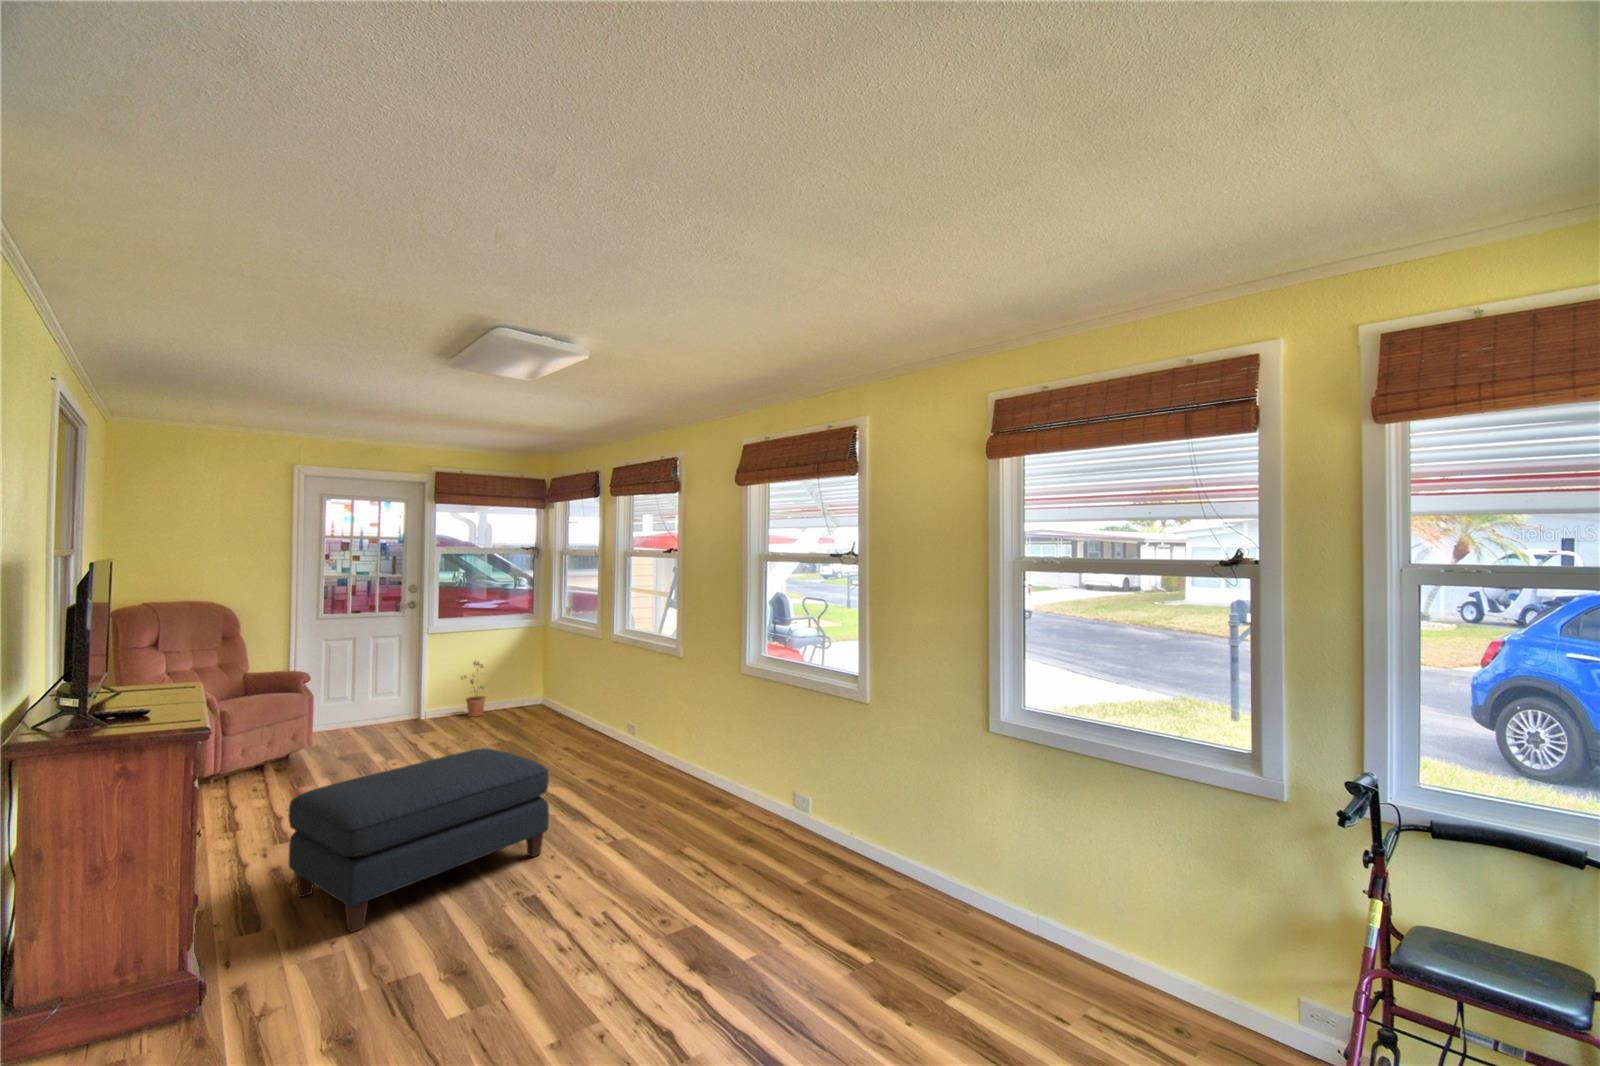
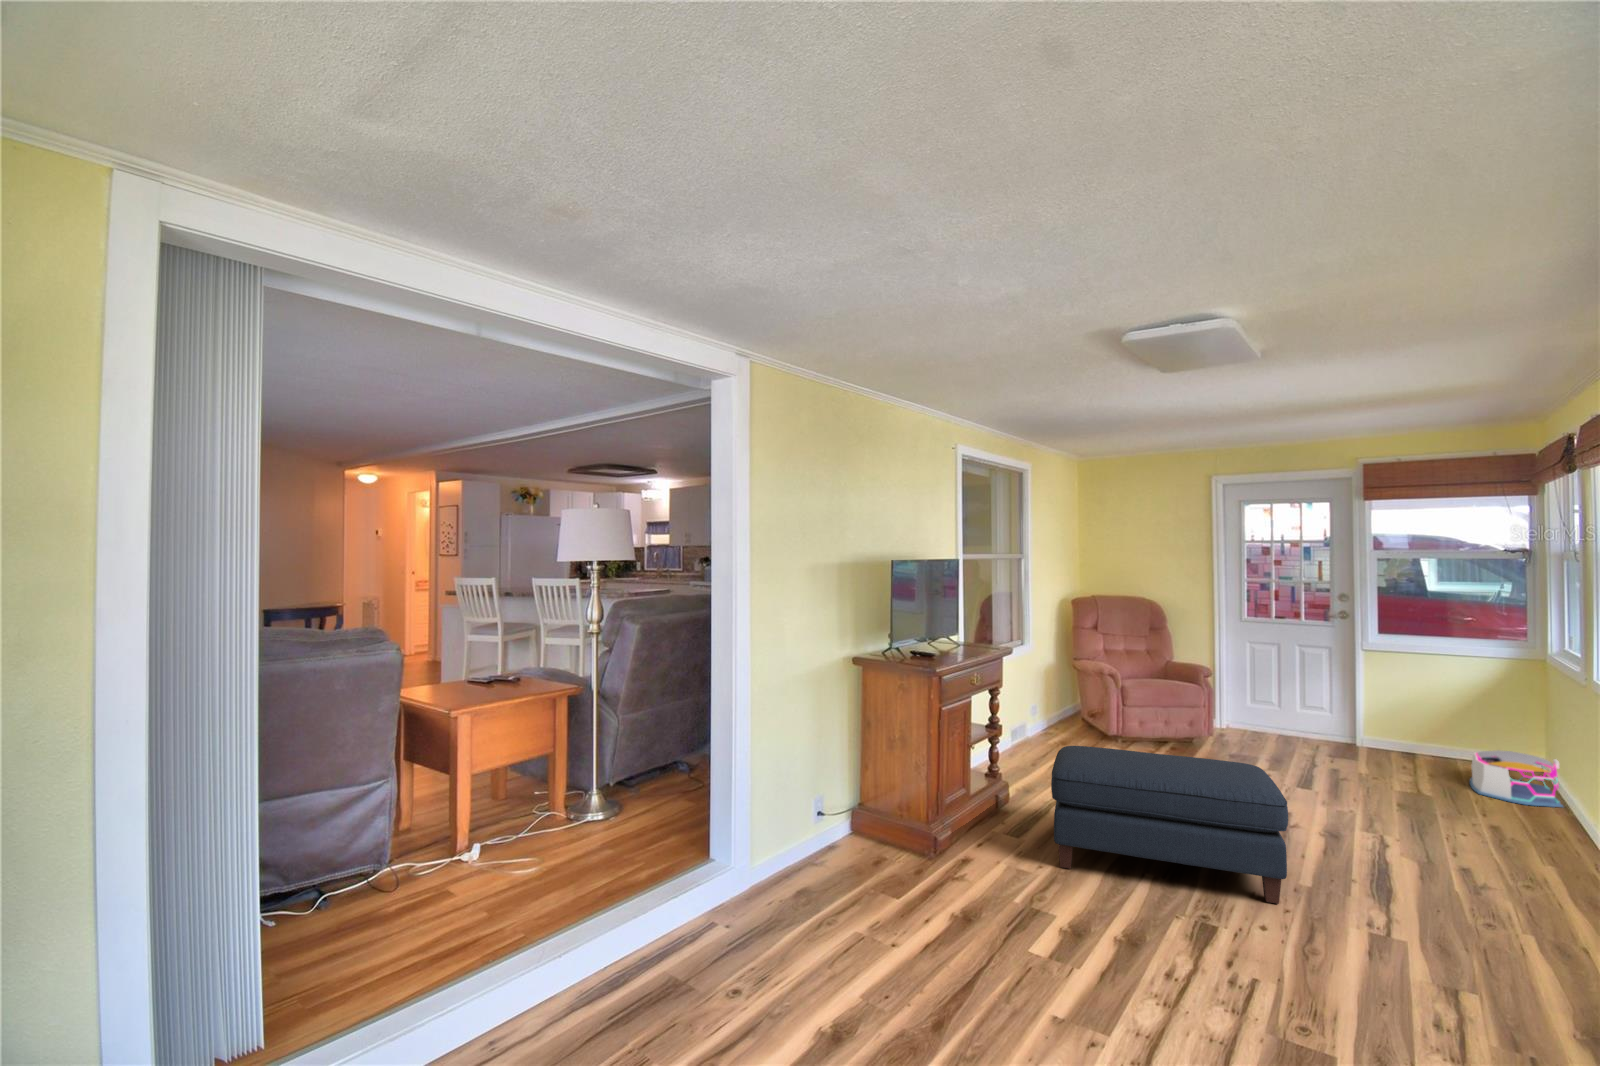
potted plant: present [461,662,486,717] -> none [1406,694,1443,767]
storage bin: none [508,689,567,726] -> present [1470,750,1563,807]

